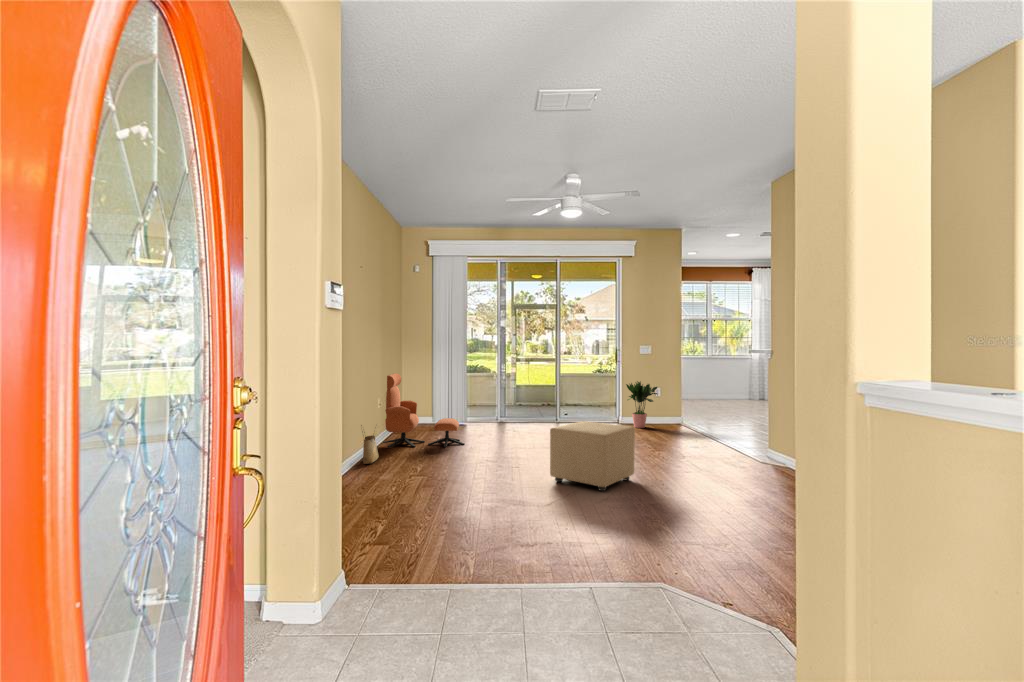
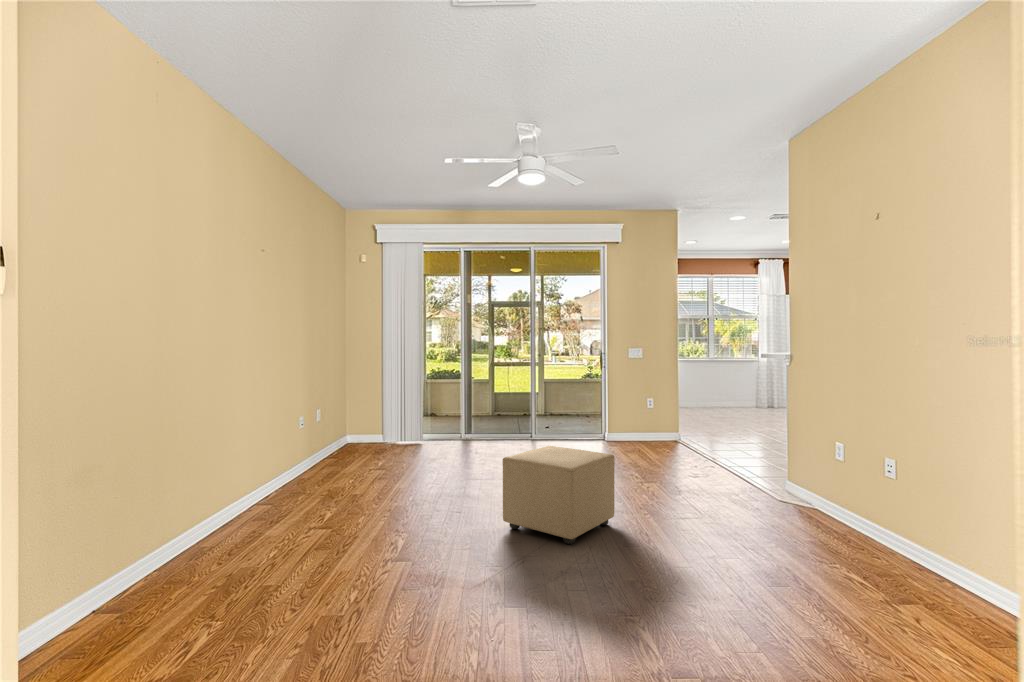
lounge chair: present [383,373,465,447] -> none [311,383,412,476]
potted plant: present [626,381,658,428] -> none [612,389,653,445]
woven basket: present [361,425,379,464] -> none [269,449,294,501]

